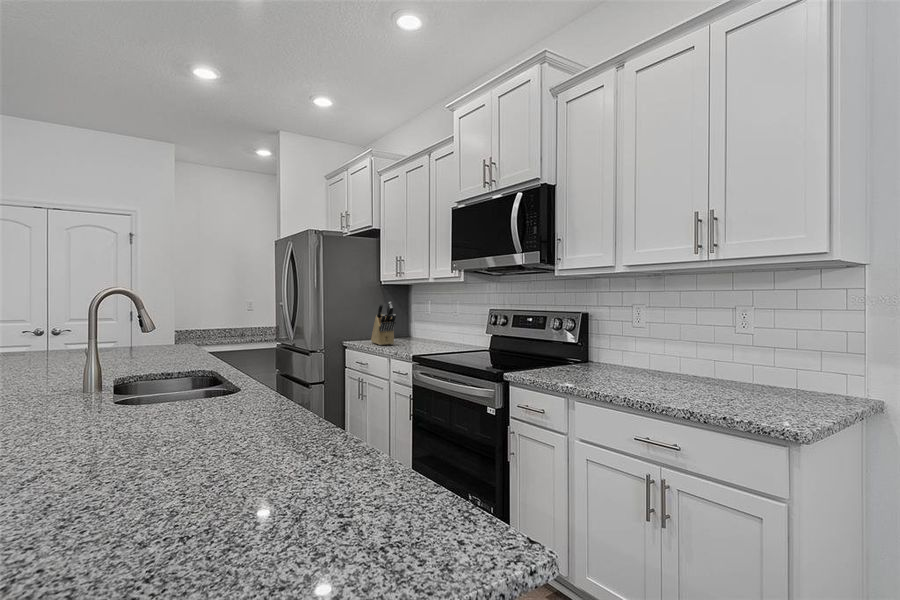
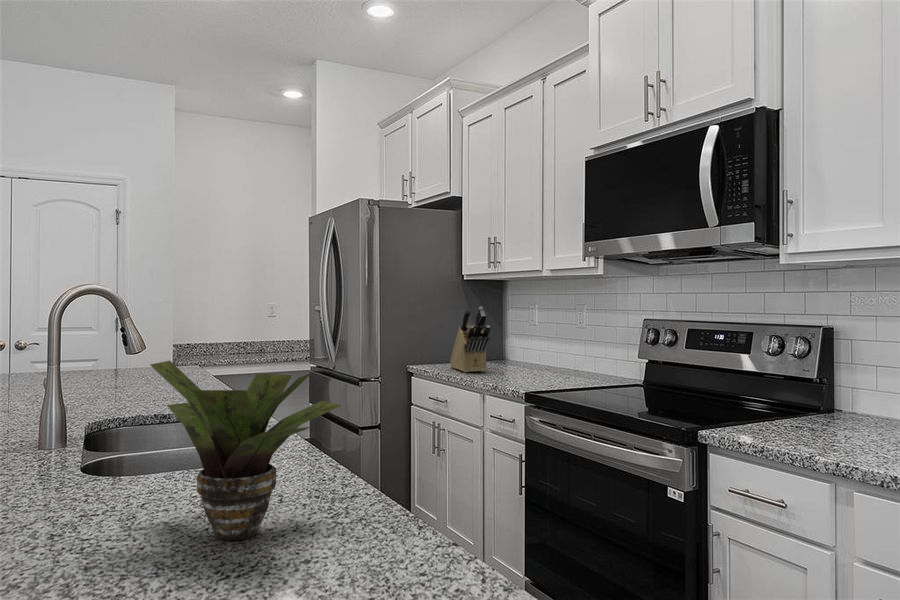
potted plant: none [159,331,272,428] -> present [150,361,341,540]

